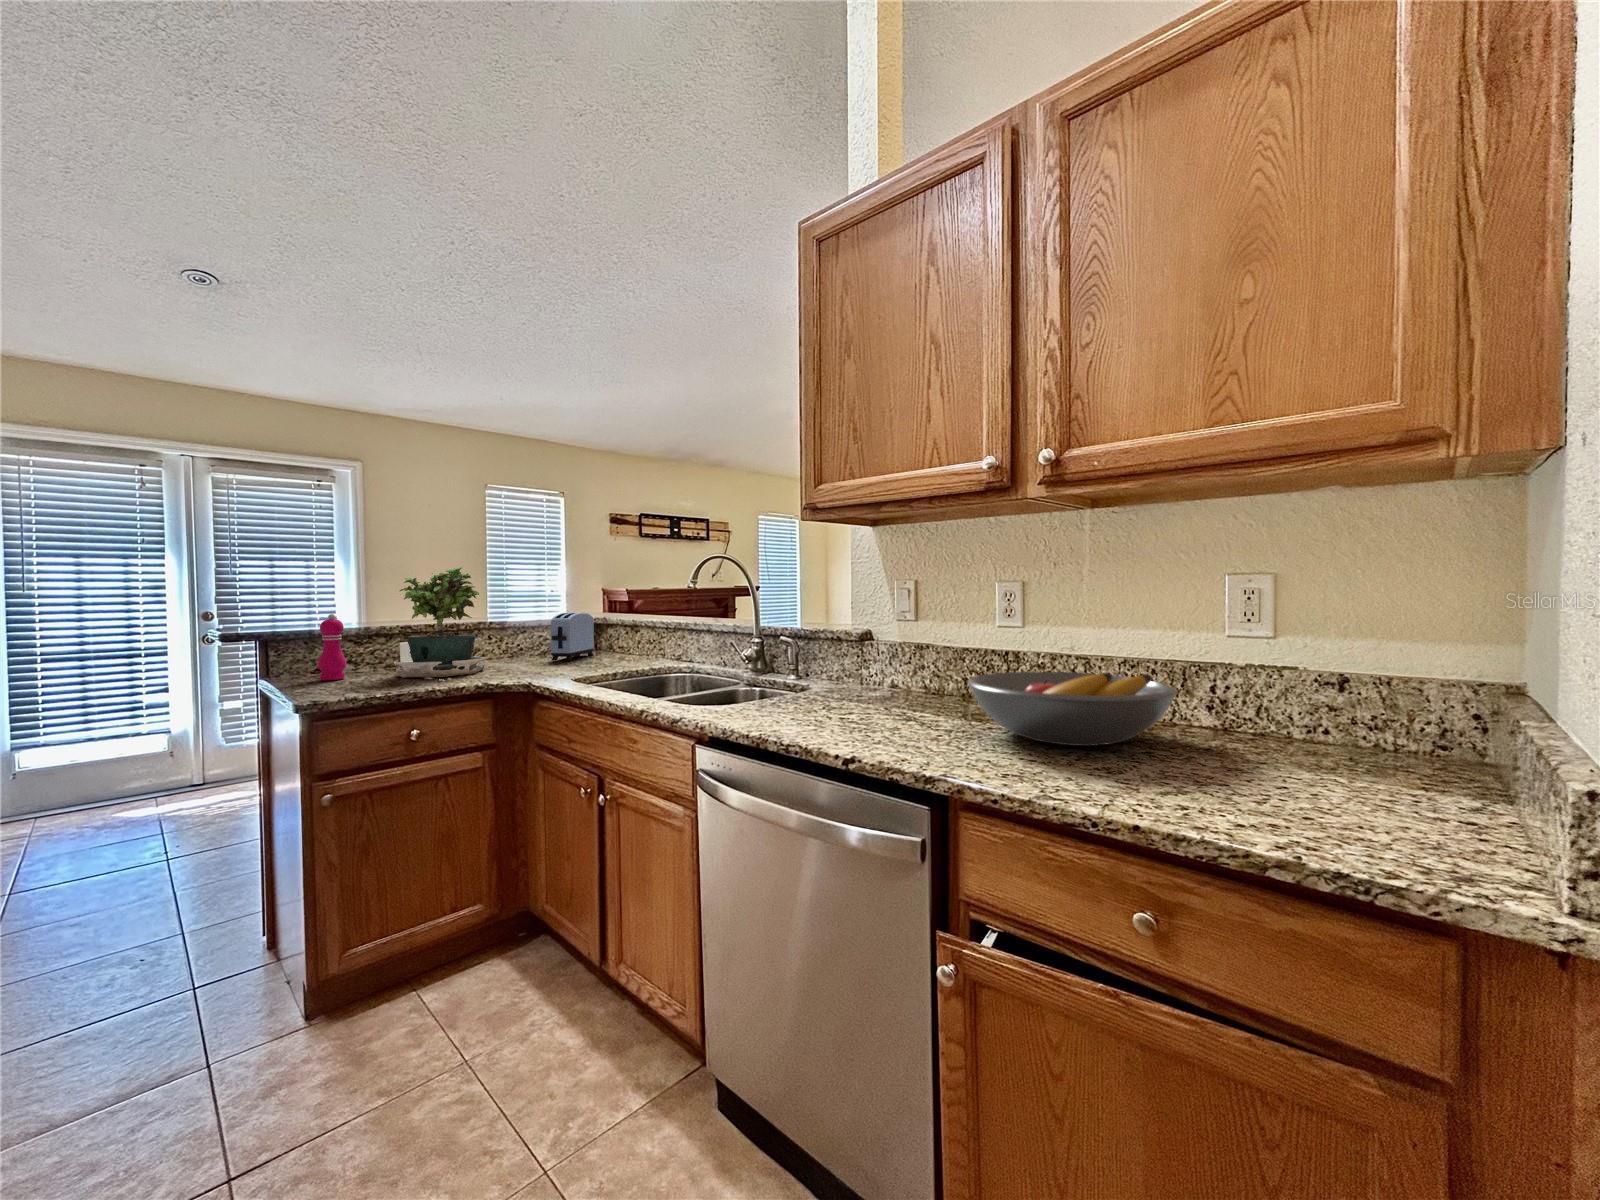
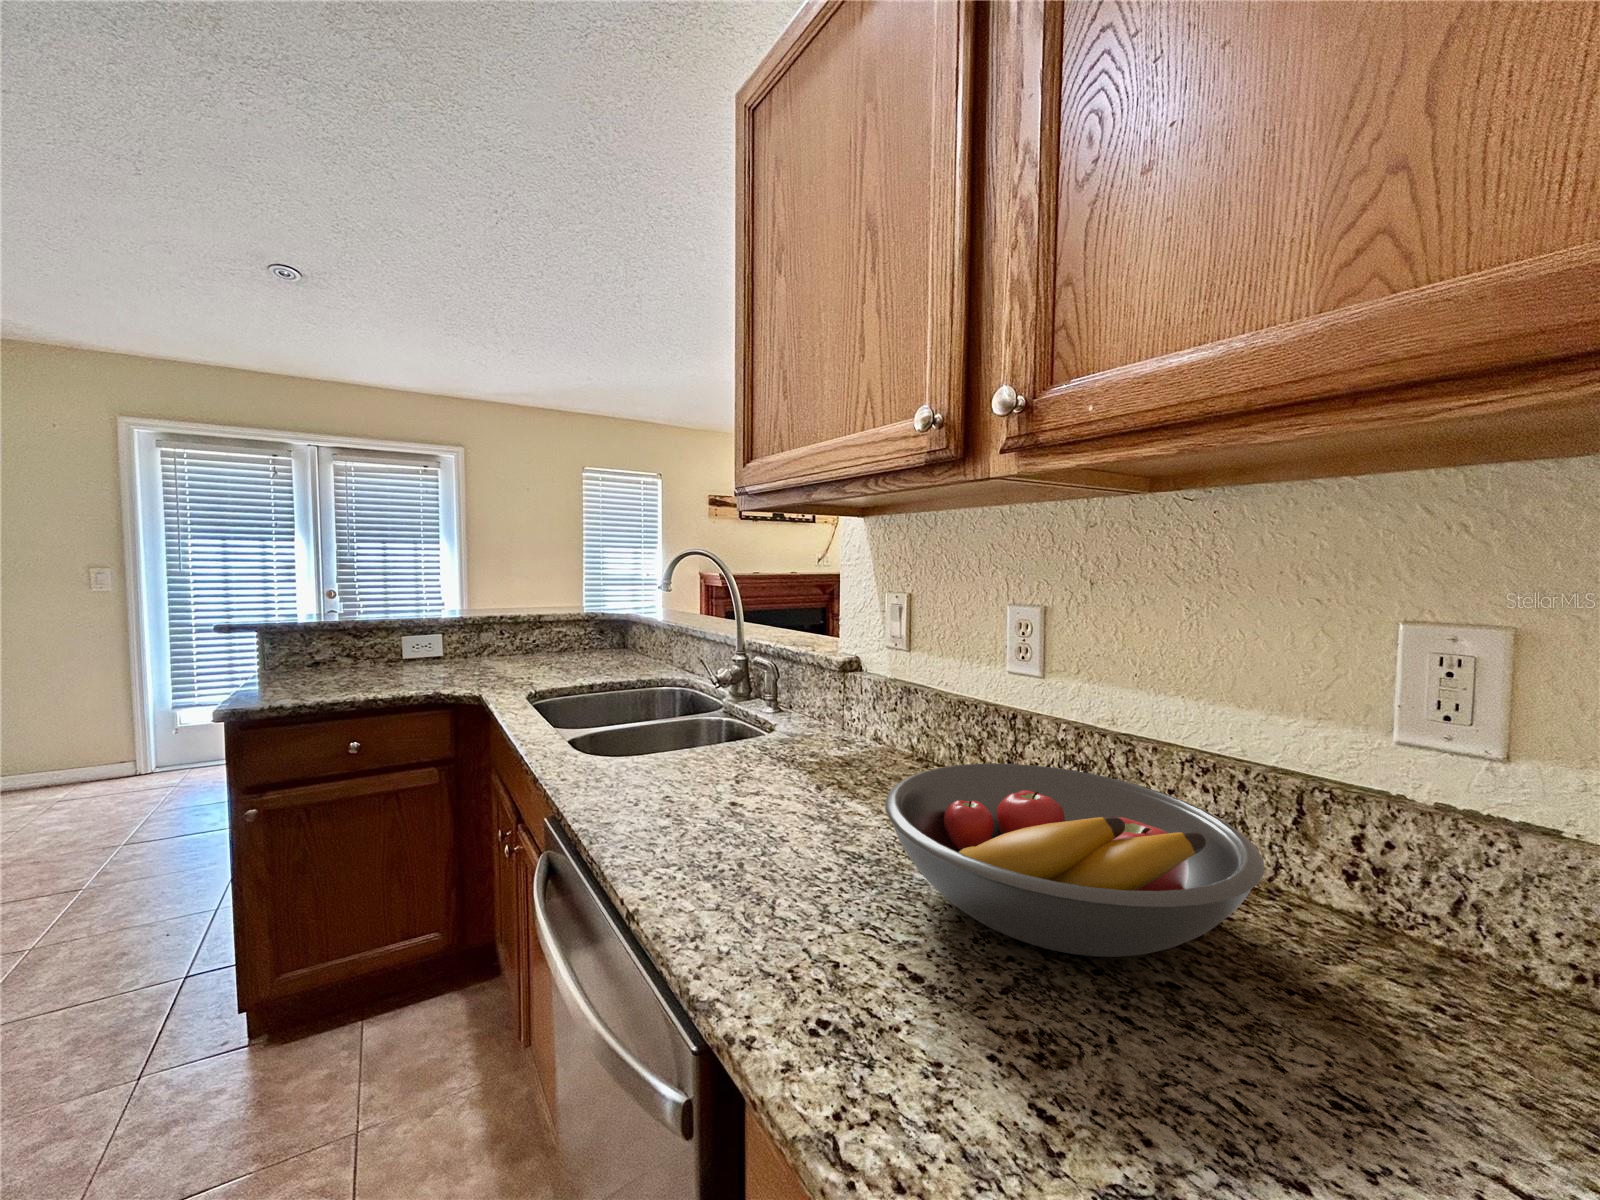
potted plant: present [394,566,486,680] -> none [375,559,475,686]
toaster: present [551,613,594,661] -> none [554,609,613,662]
pepper mill: present [318,614,347,680] -> none [302,608,333,677]

